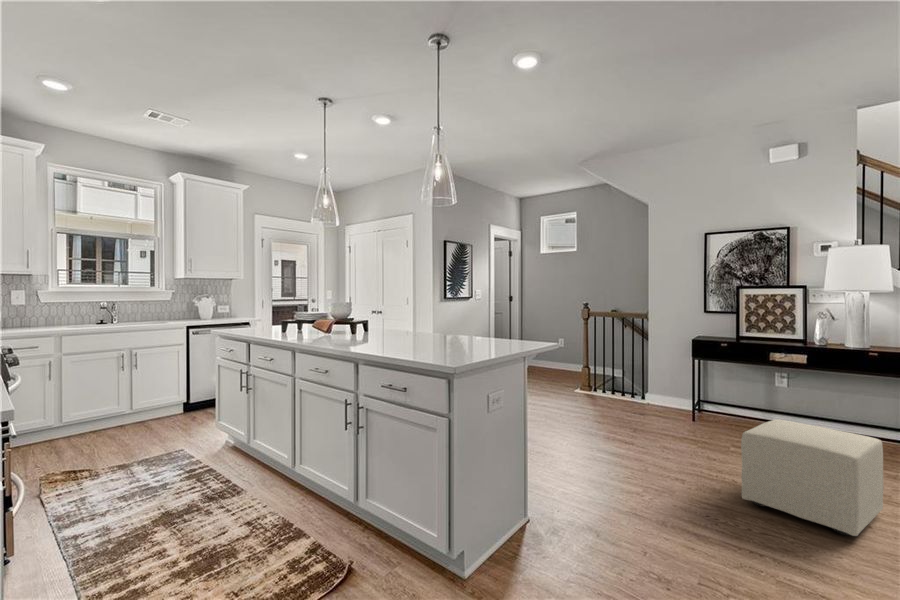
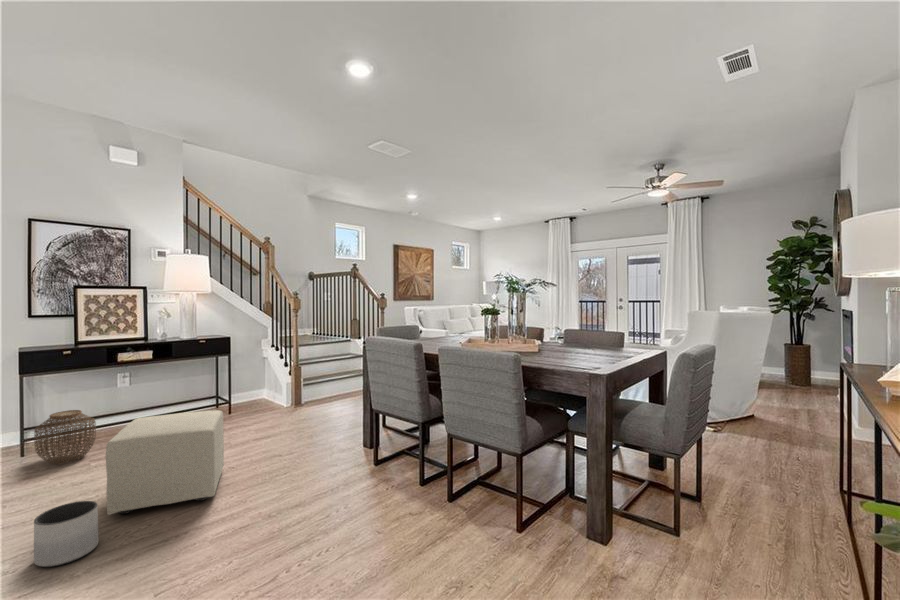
woven basket: none [703,396,749,442] -> present [34,410,96,464]
planter: none [684,471,730,522] -> present [34,501,99,567]

